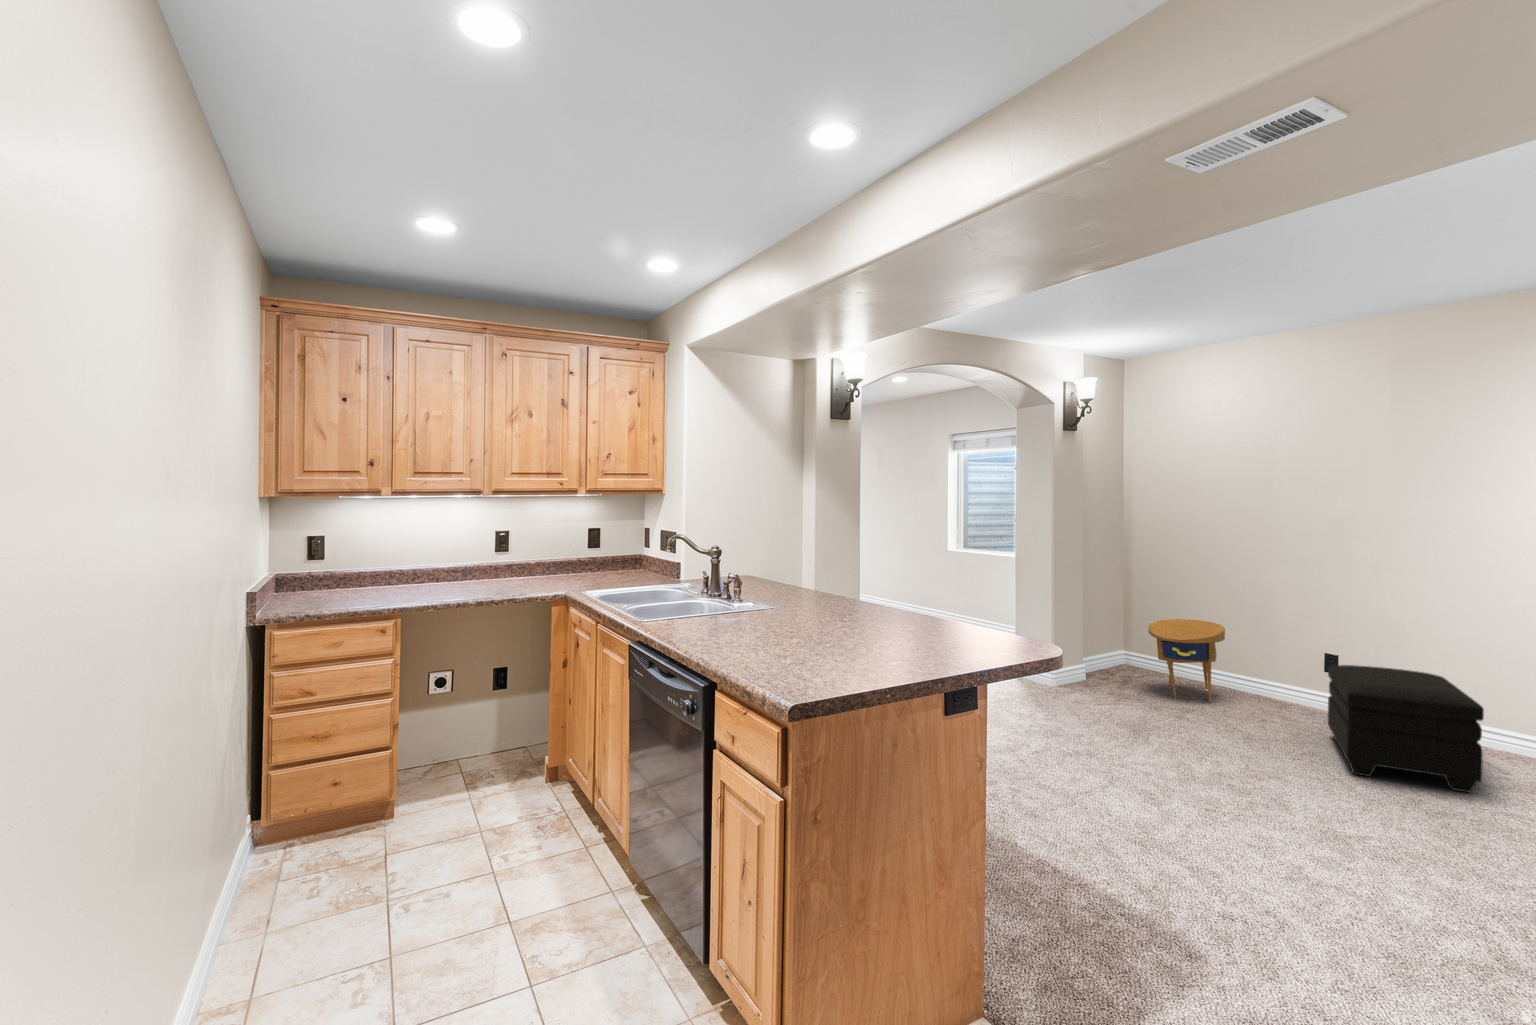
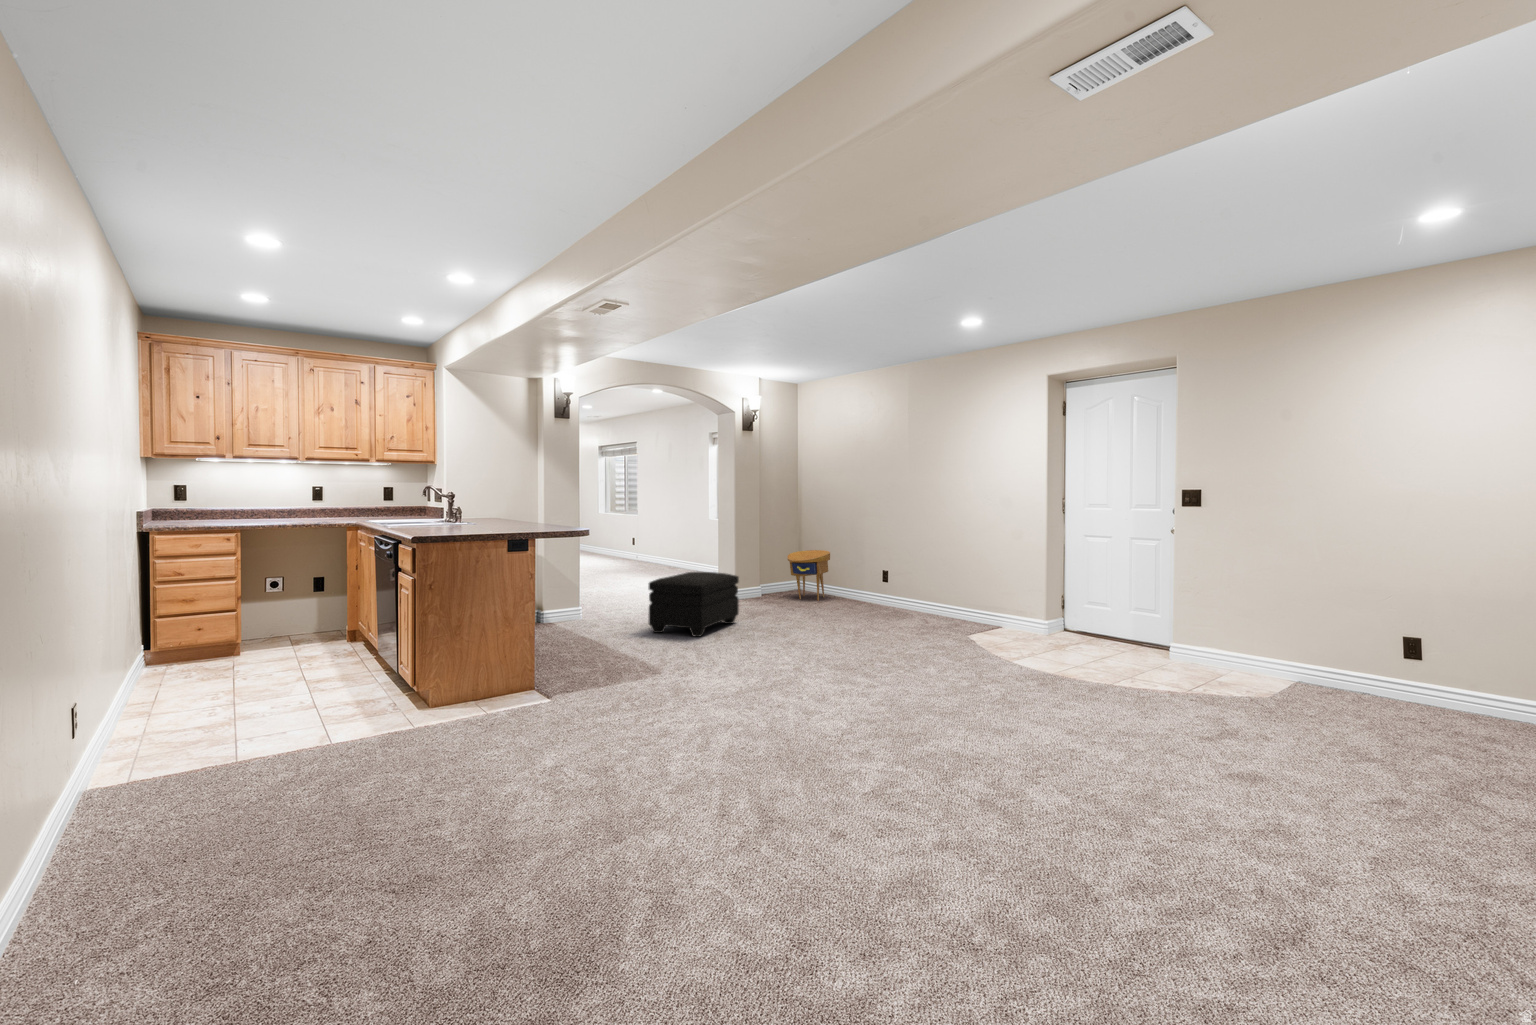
ottoman: present [1328,665,1484,792] -> present [649,572,739,637]

